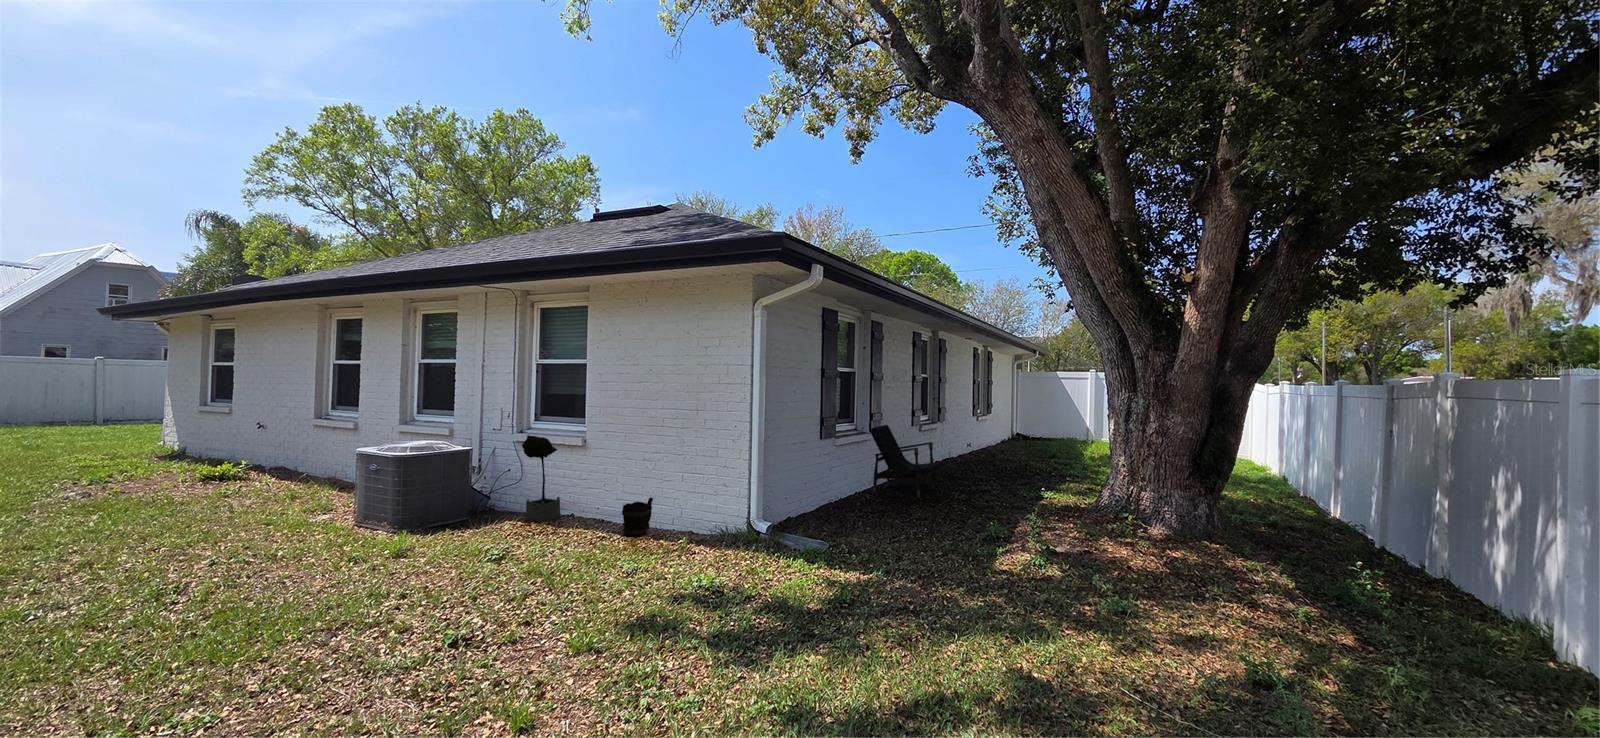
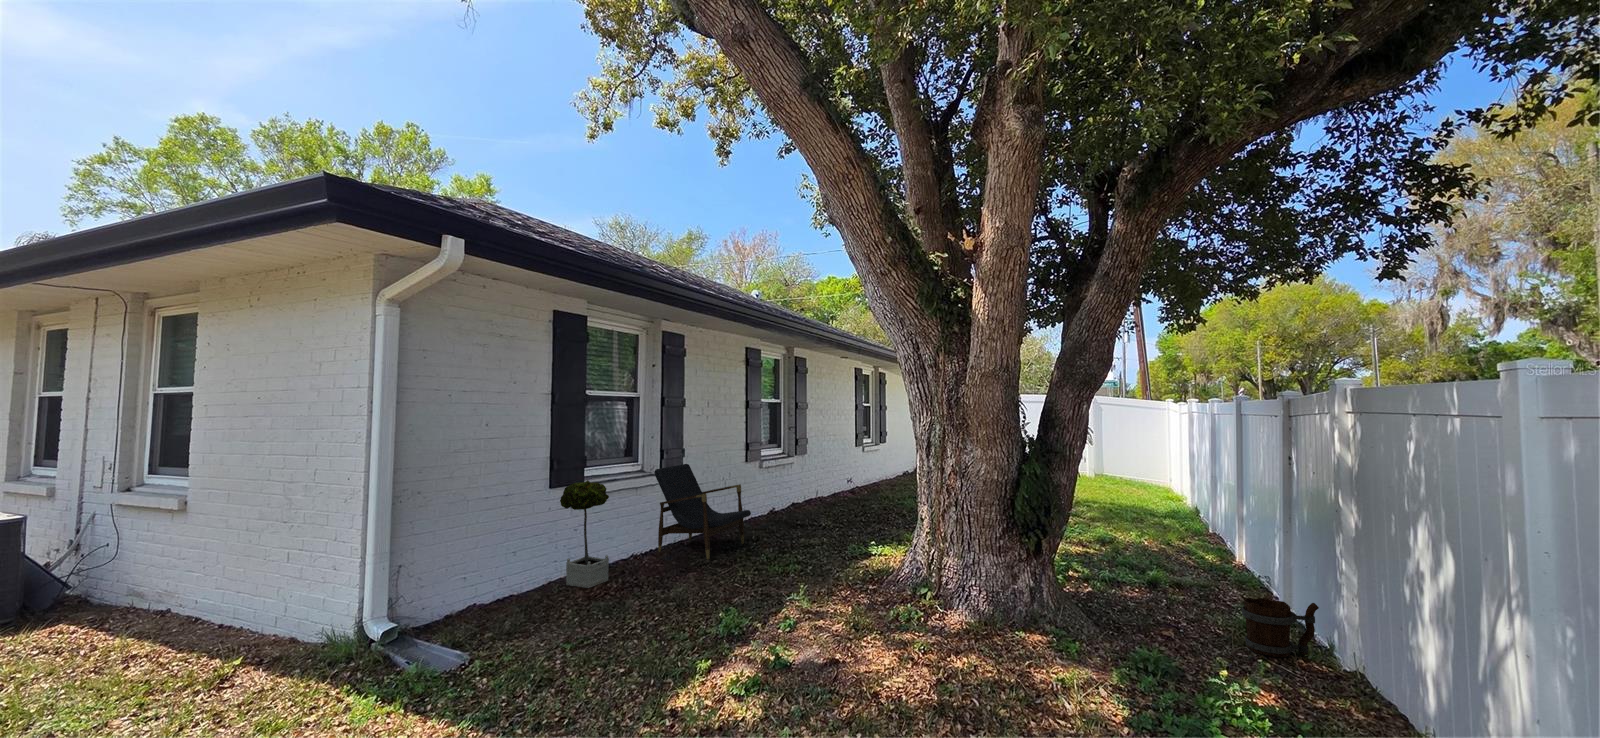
potted tree: present [522,435,560,522] -> present [560,480,609,588]
bucket: present [622,497,653,537] -> present [1241,598,1319,658]

